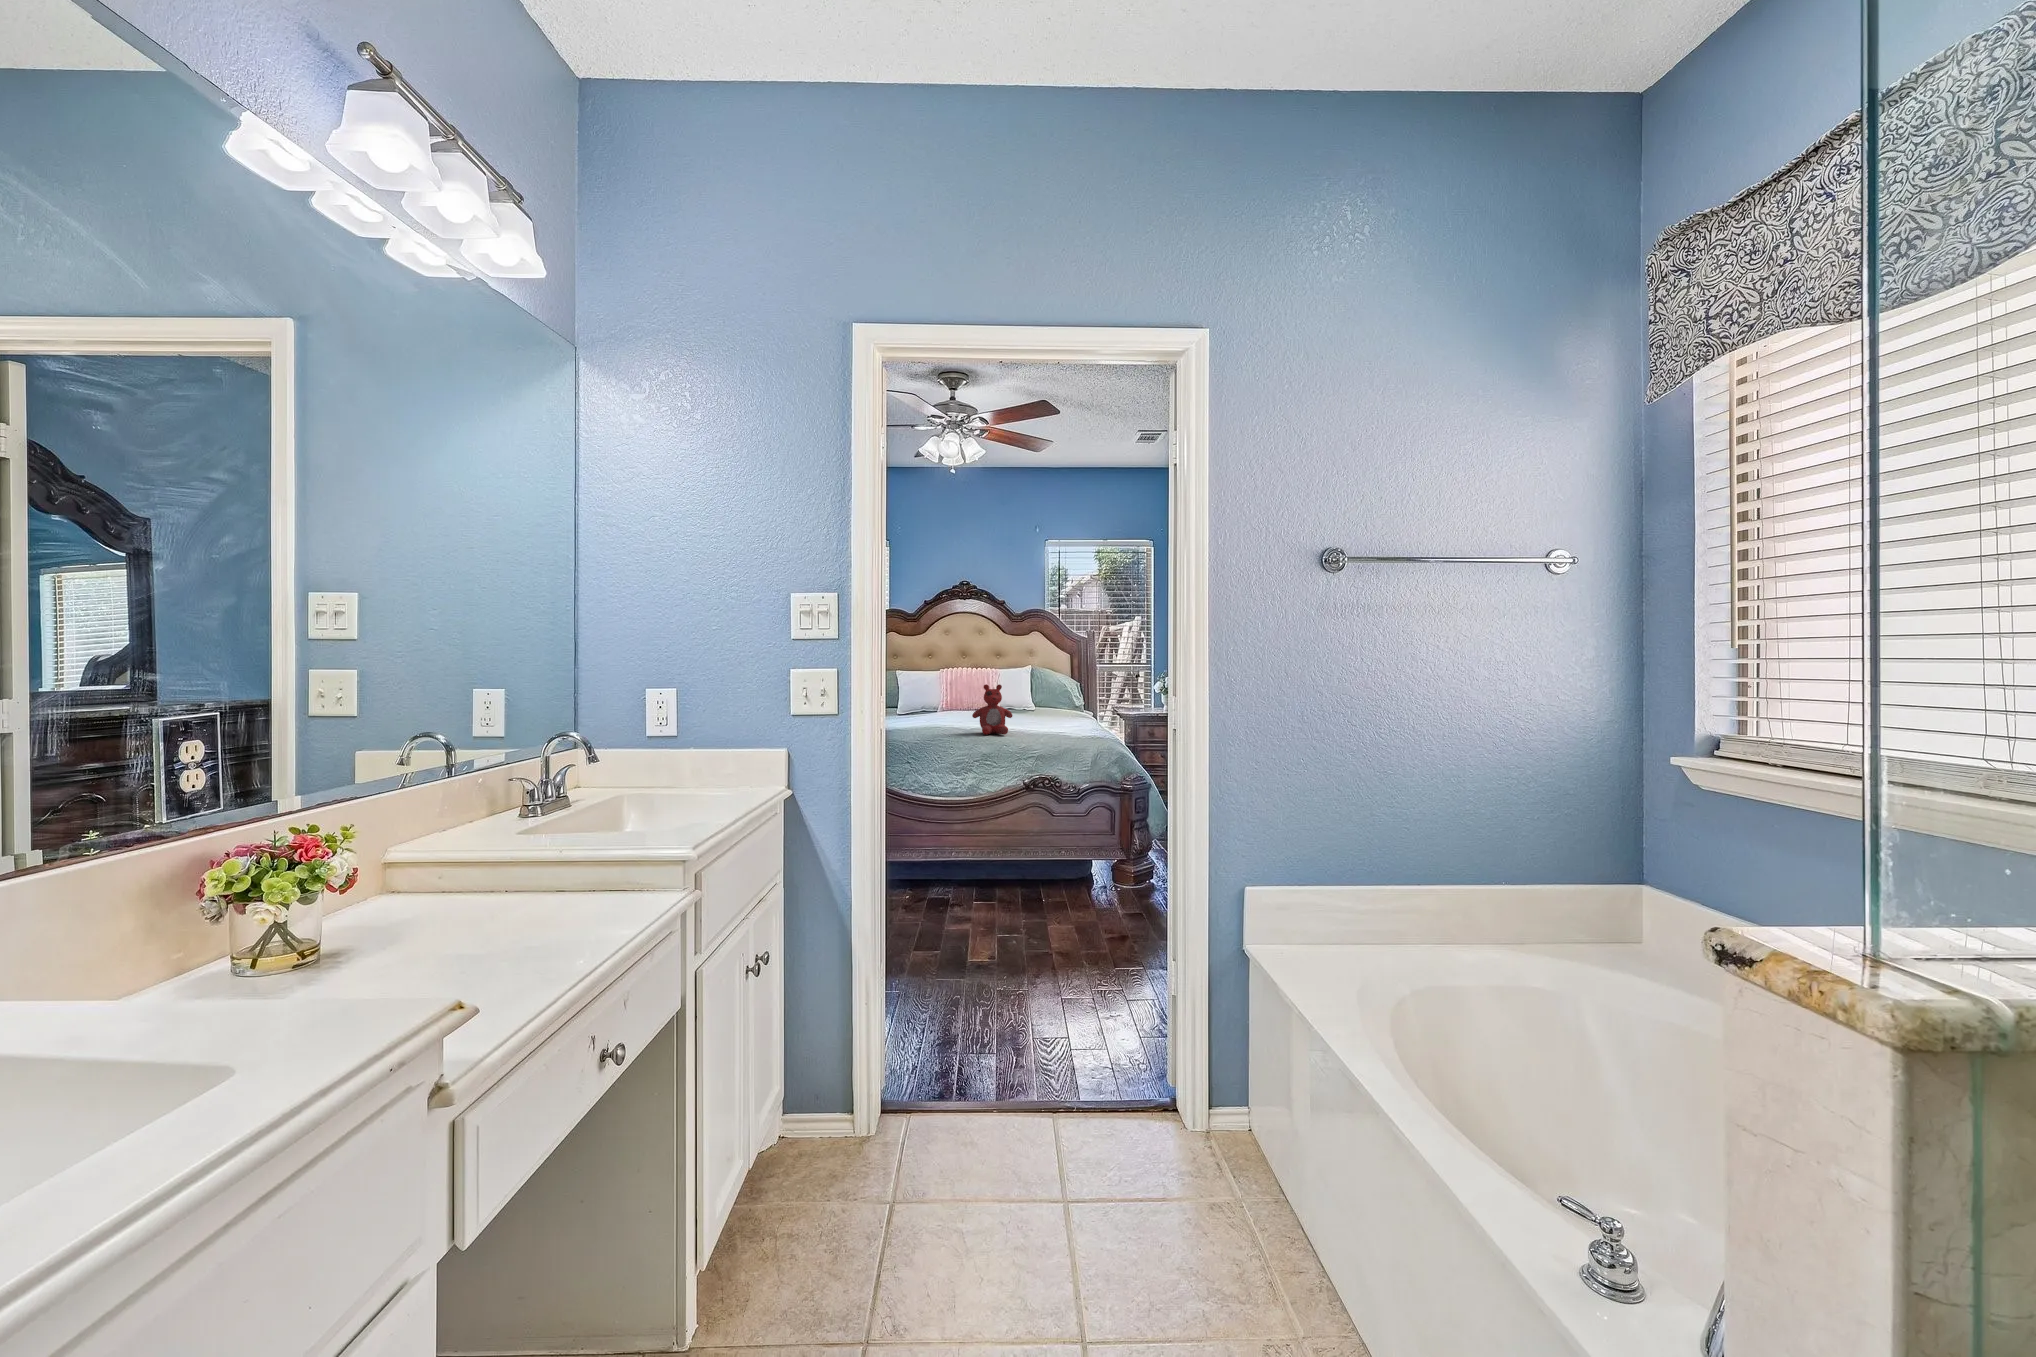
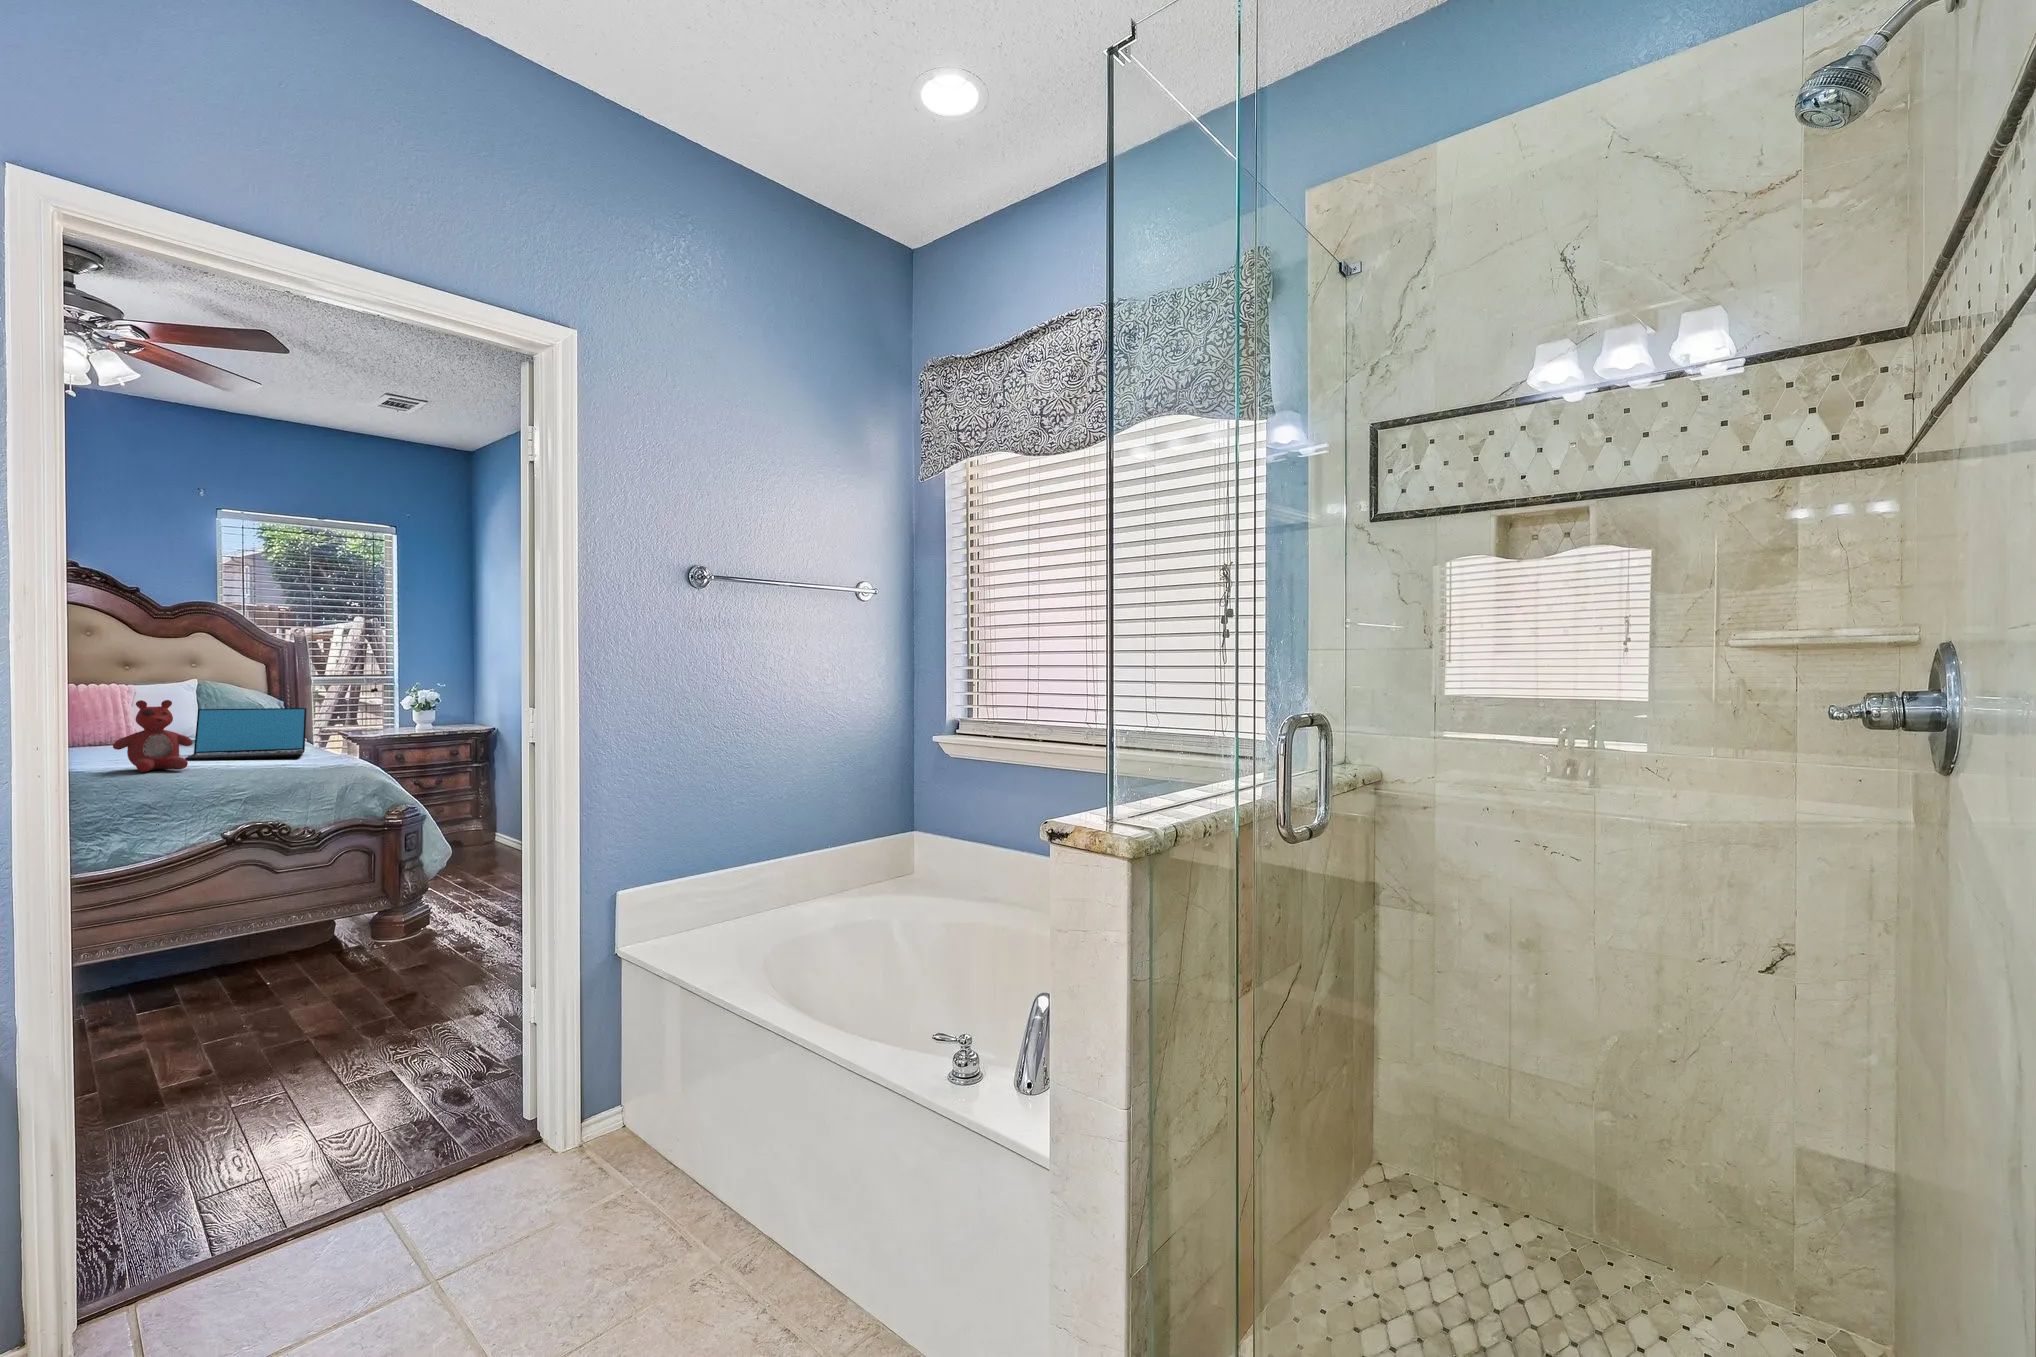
laptop: none [1012,691,1084,730] -> present [185,708,306,761]

